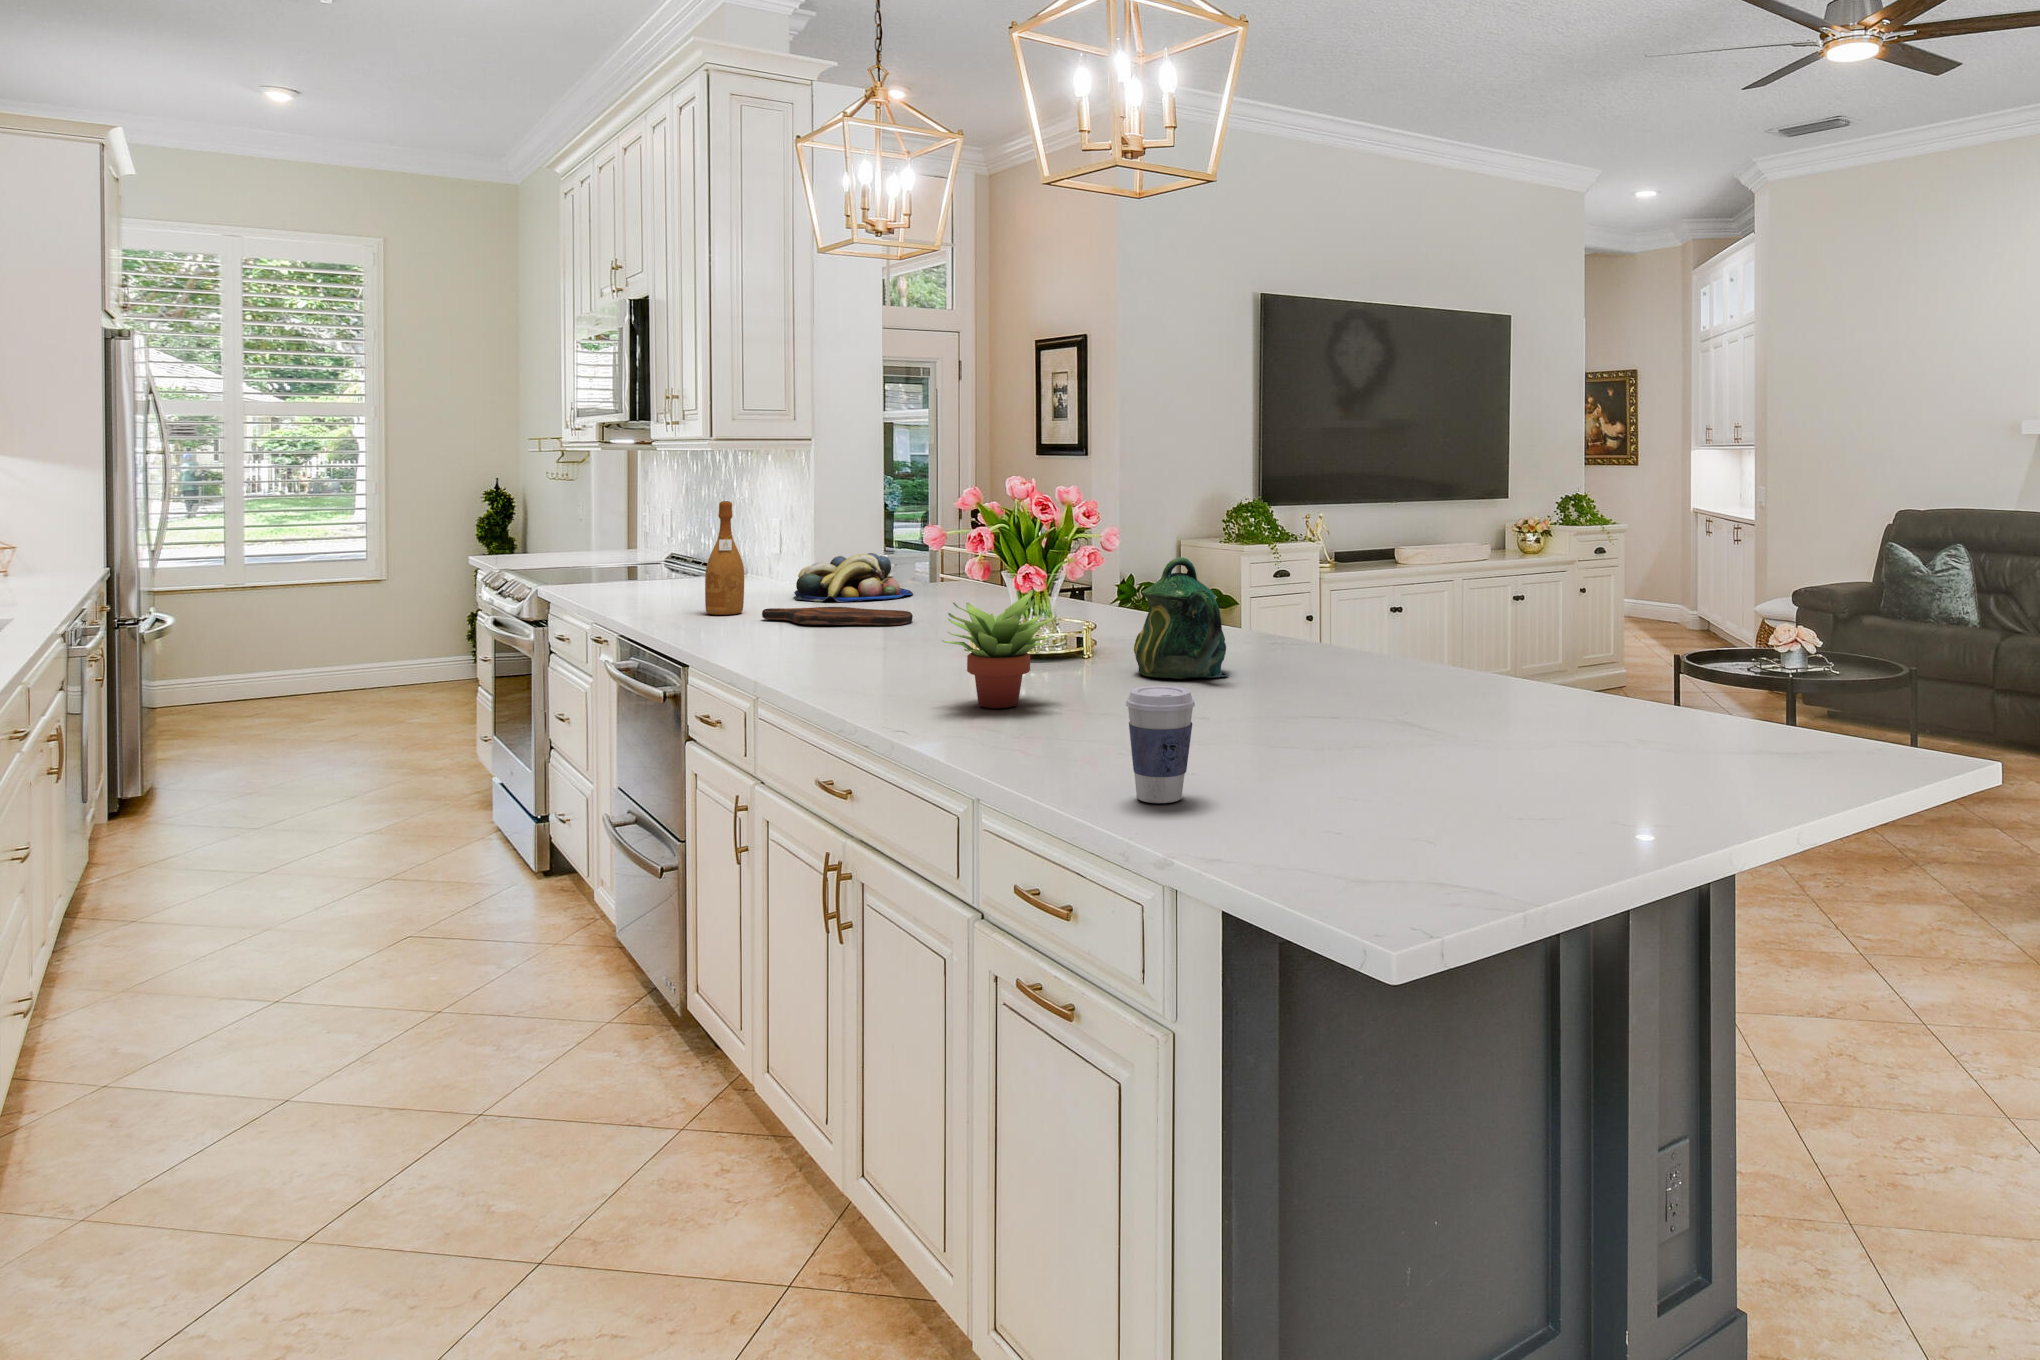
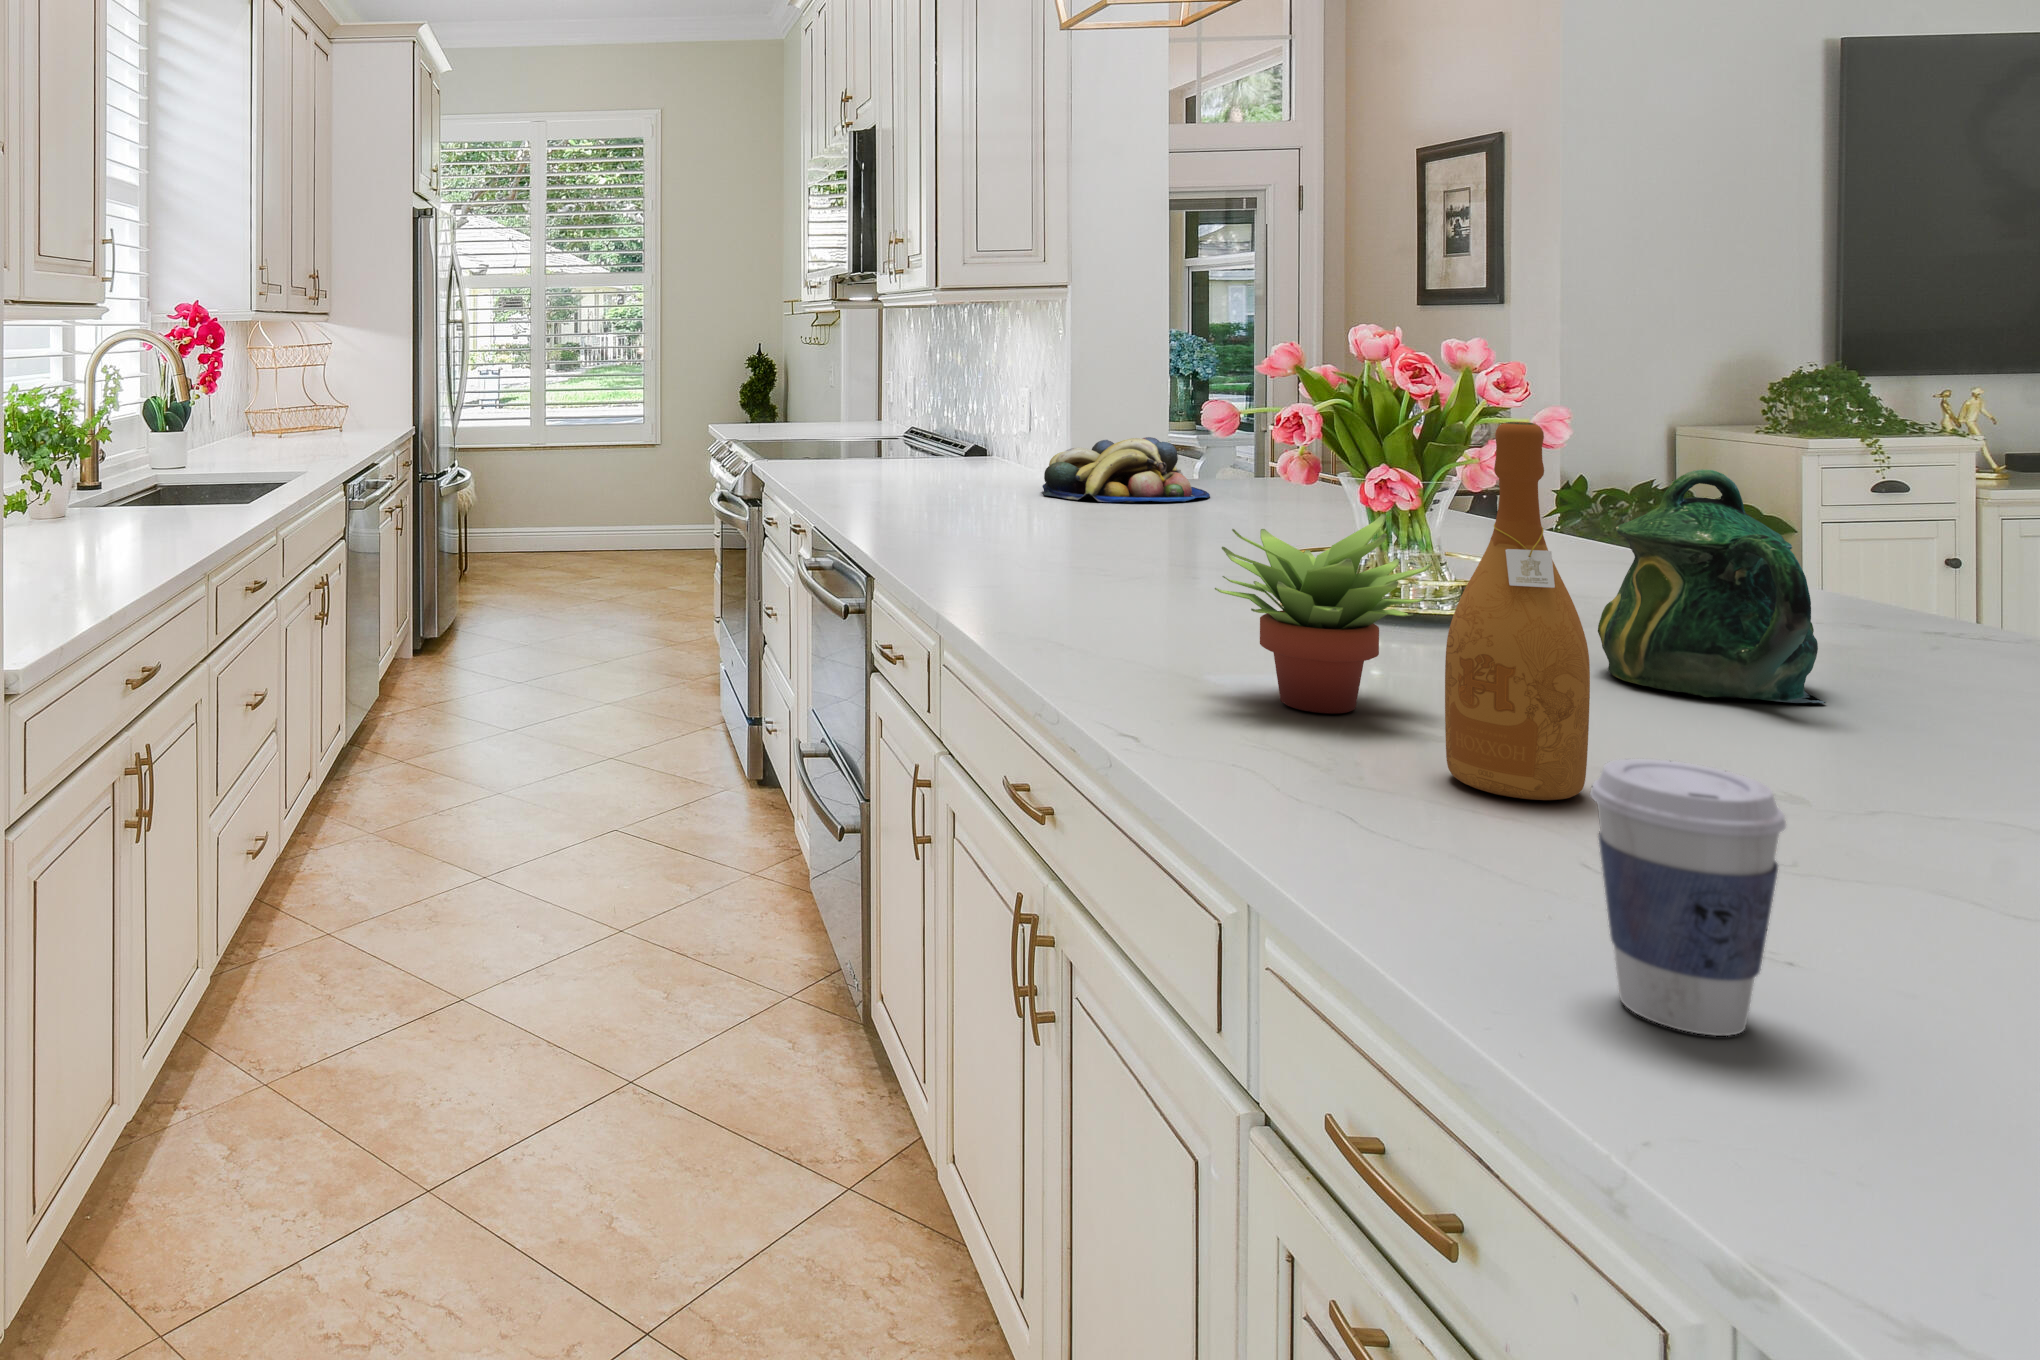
wine bottle: present [705,501,744,615] -> present [1445,422,1590,800]
cutting board: present [762,607,913,626] -> none [989,507,1200,543]

